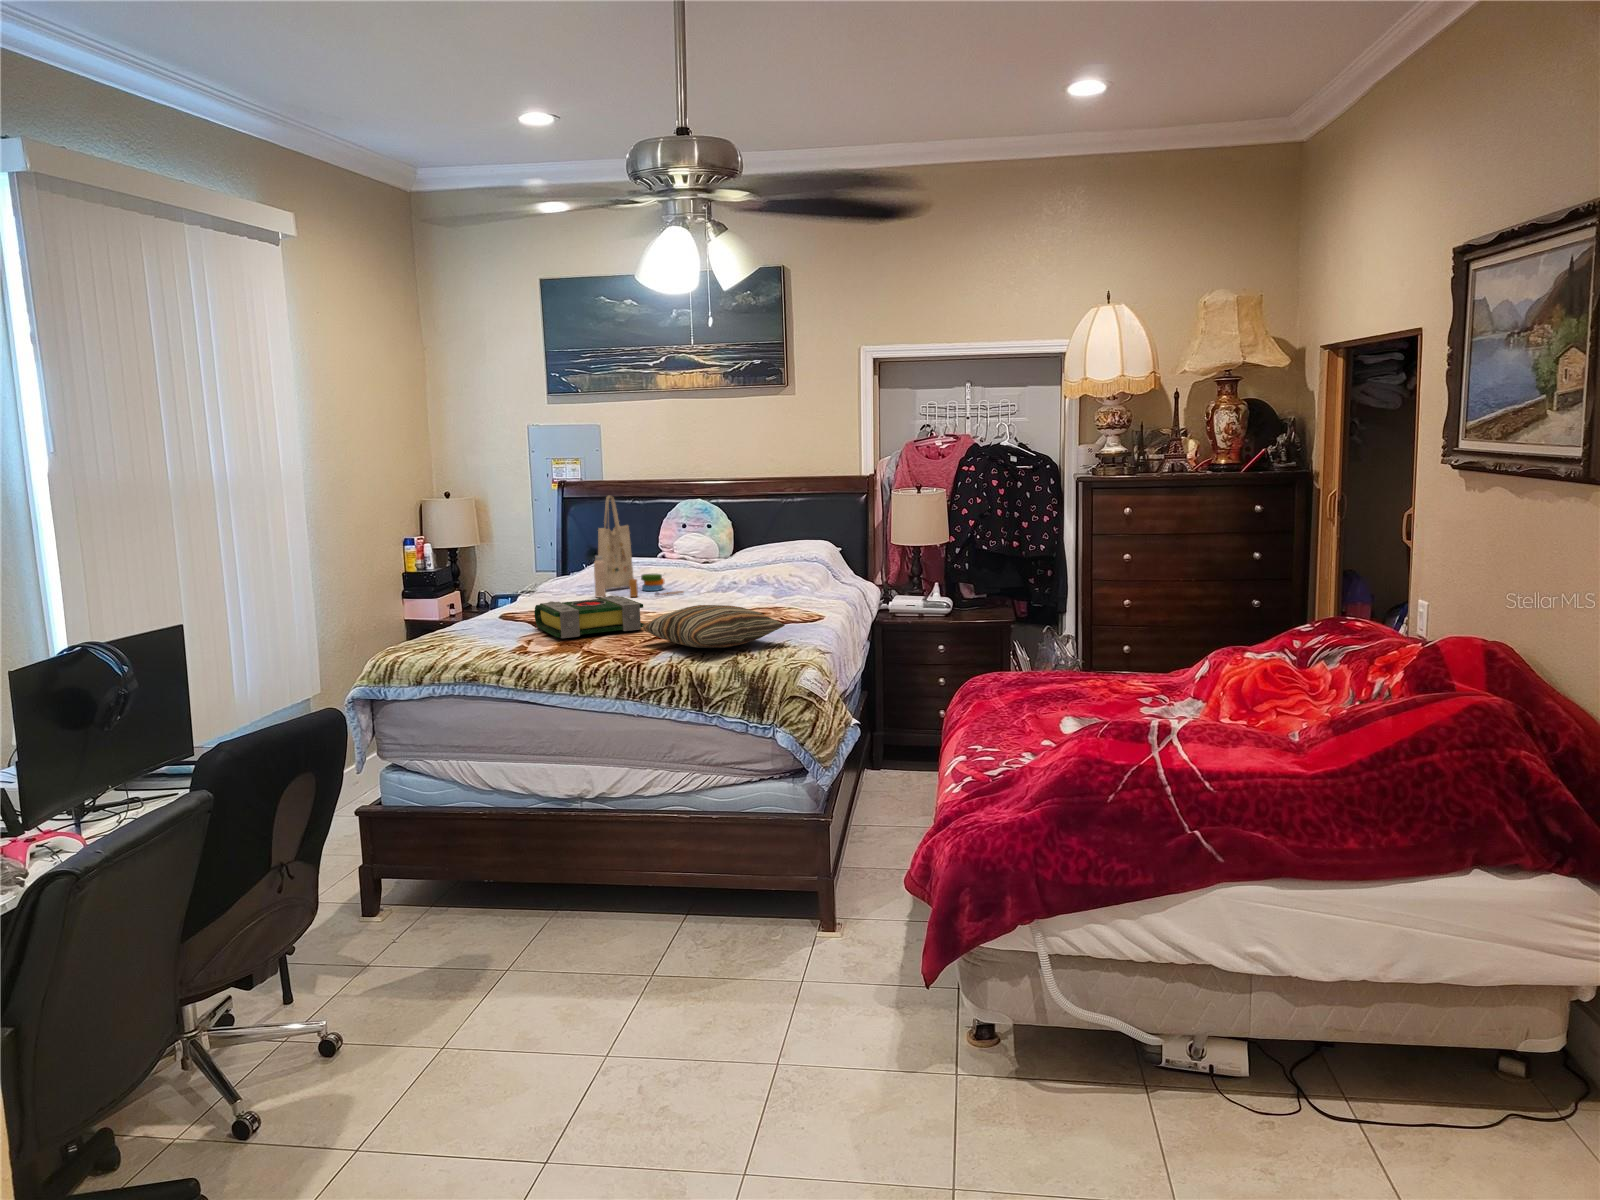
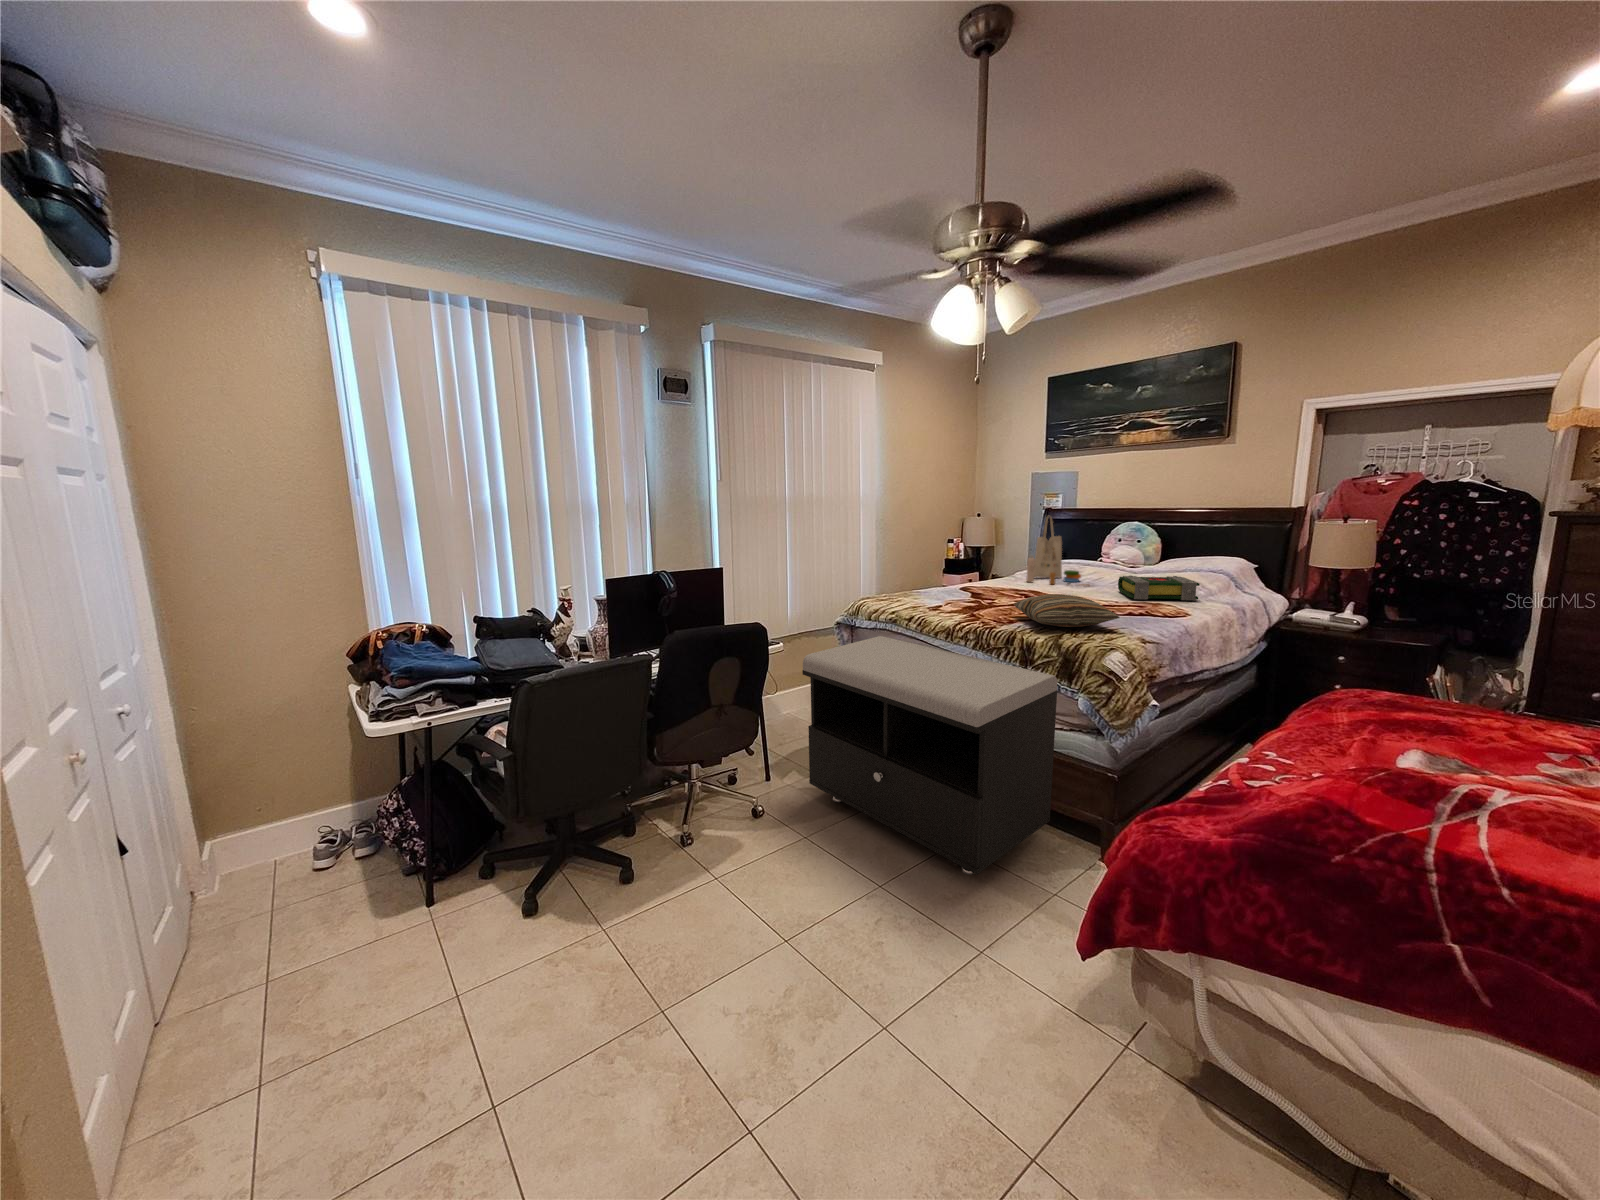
book: present [534,595,644,638] -> present [1118,575,1200,600]
storage bench: none [364,707,756,1010] -> present [802,636,1057,875]

